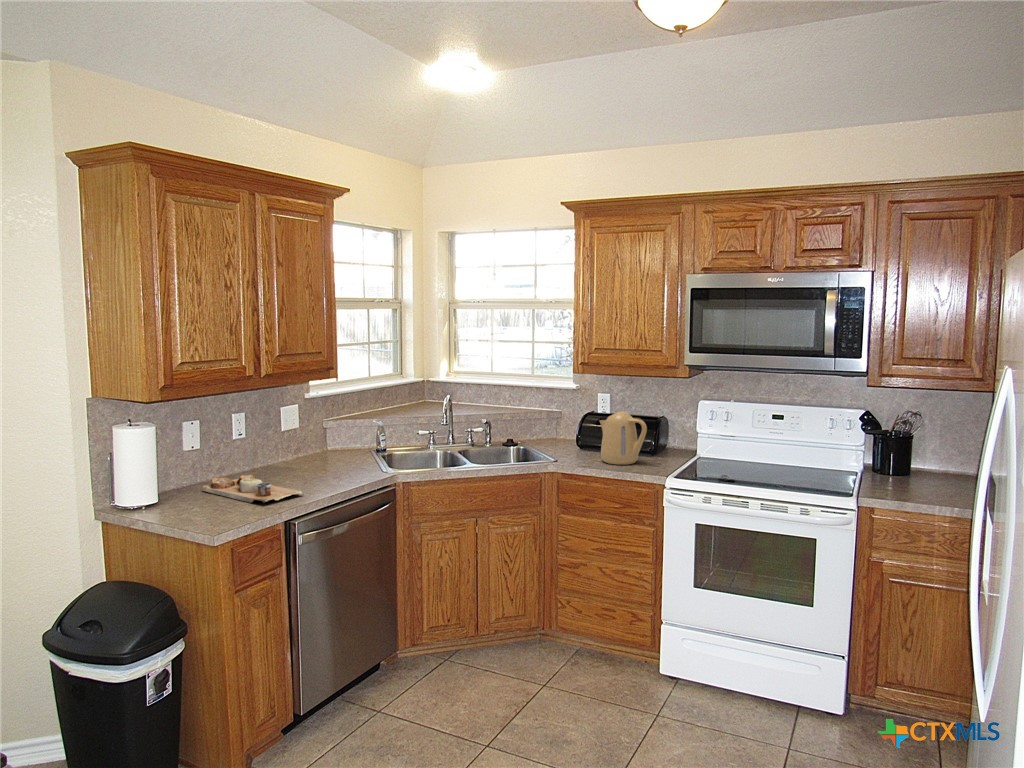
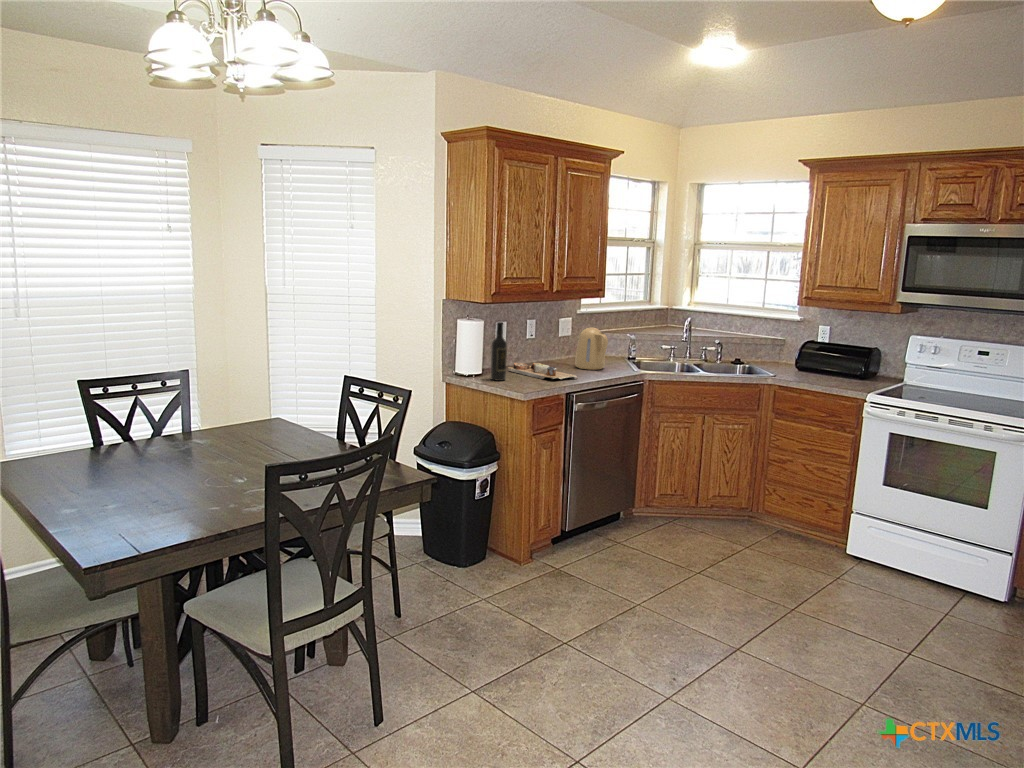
kettle: present [600,411,647,465] -> present [575,327,608,370]
wine bottle: none [164,427,192,515] -> present [491,322,507,381]

